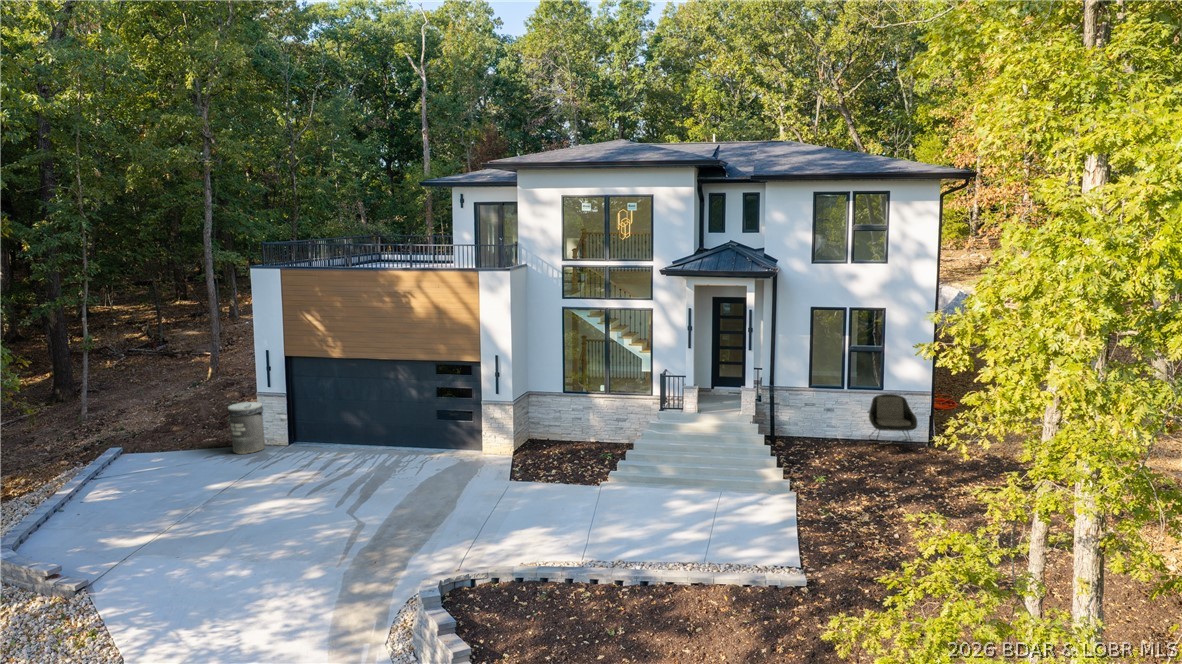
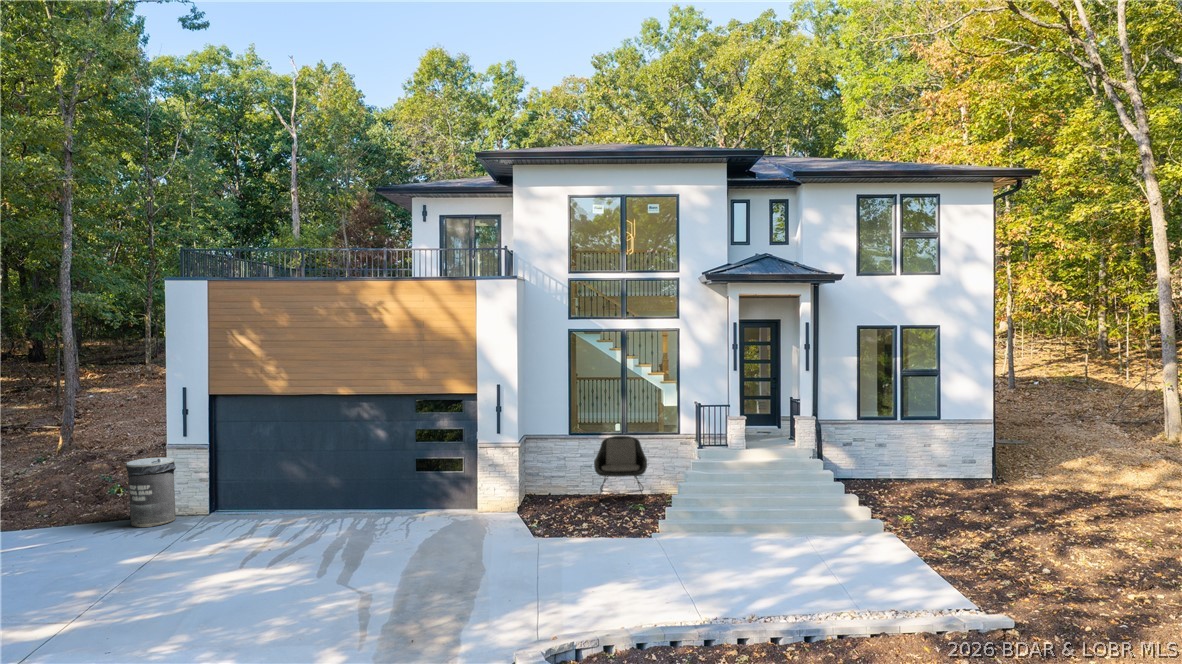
lounge chair: present [869,394,917,451] -> present [594,436,647,501]

